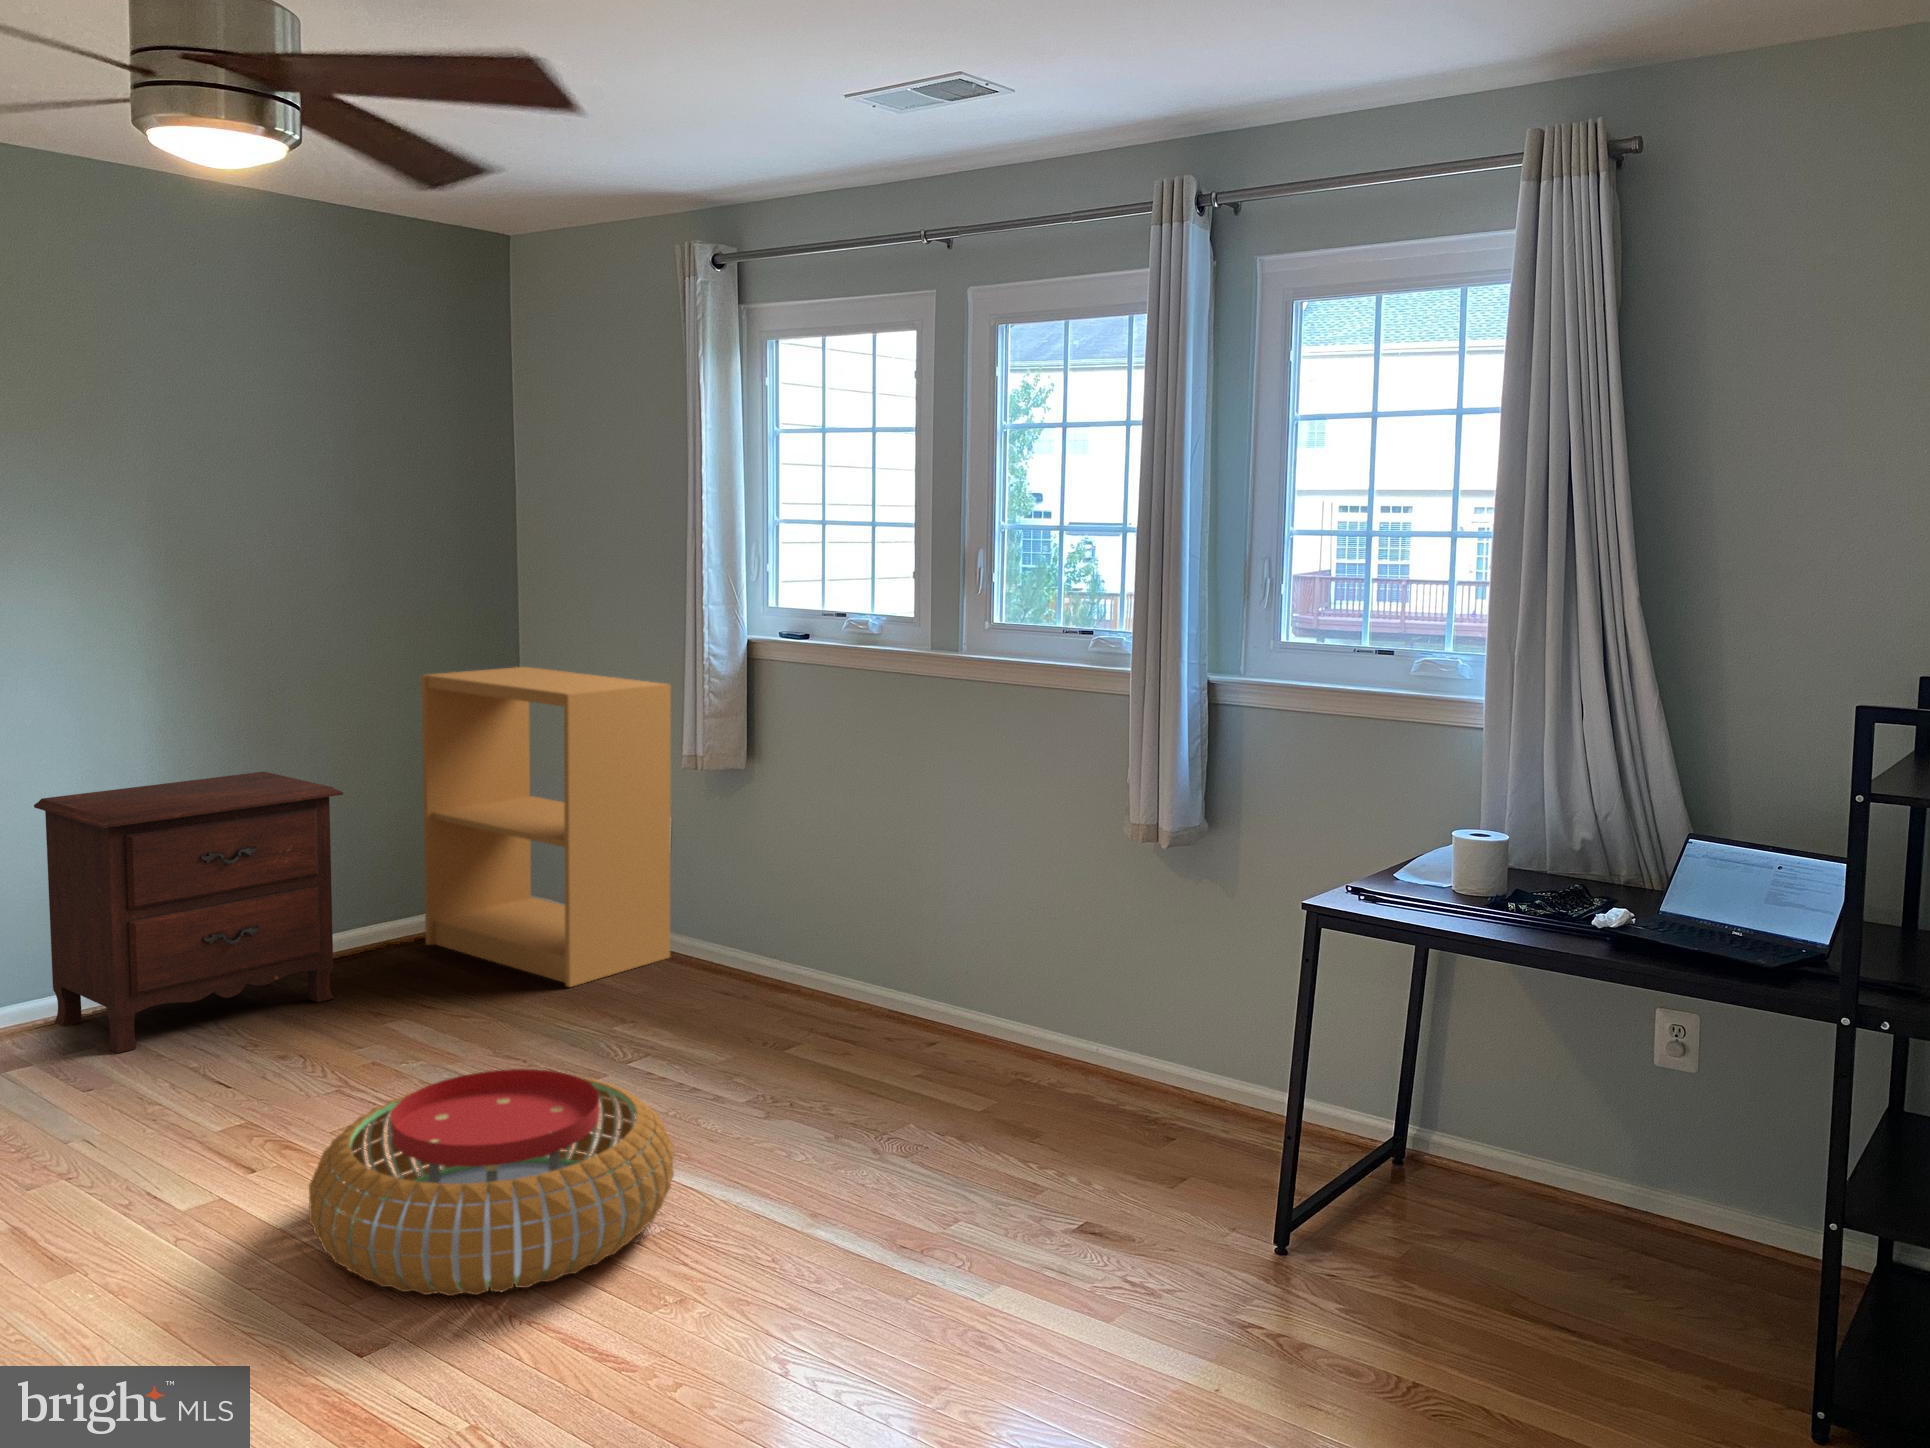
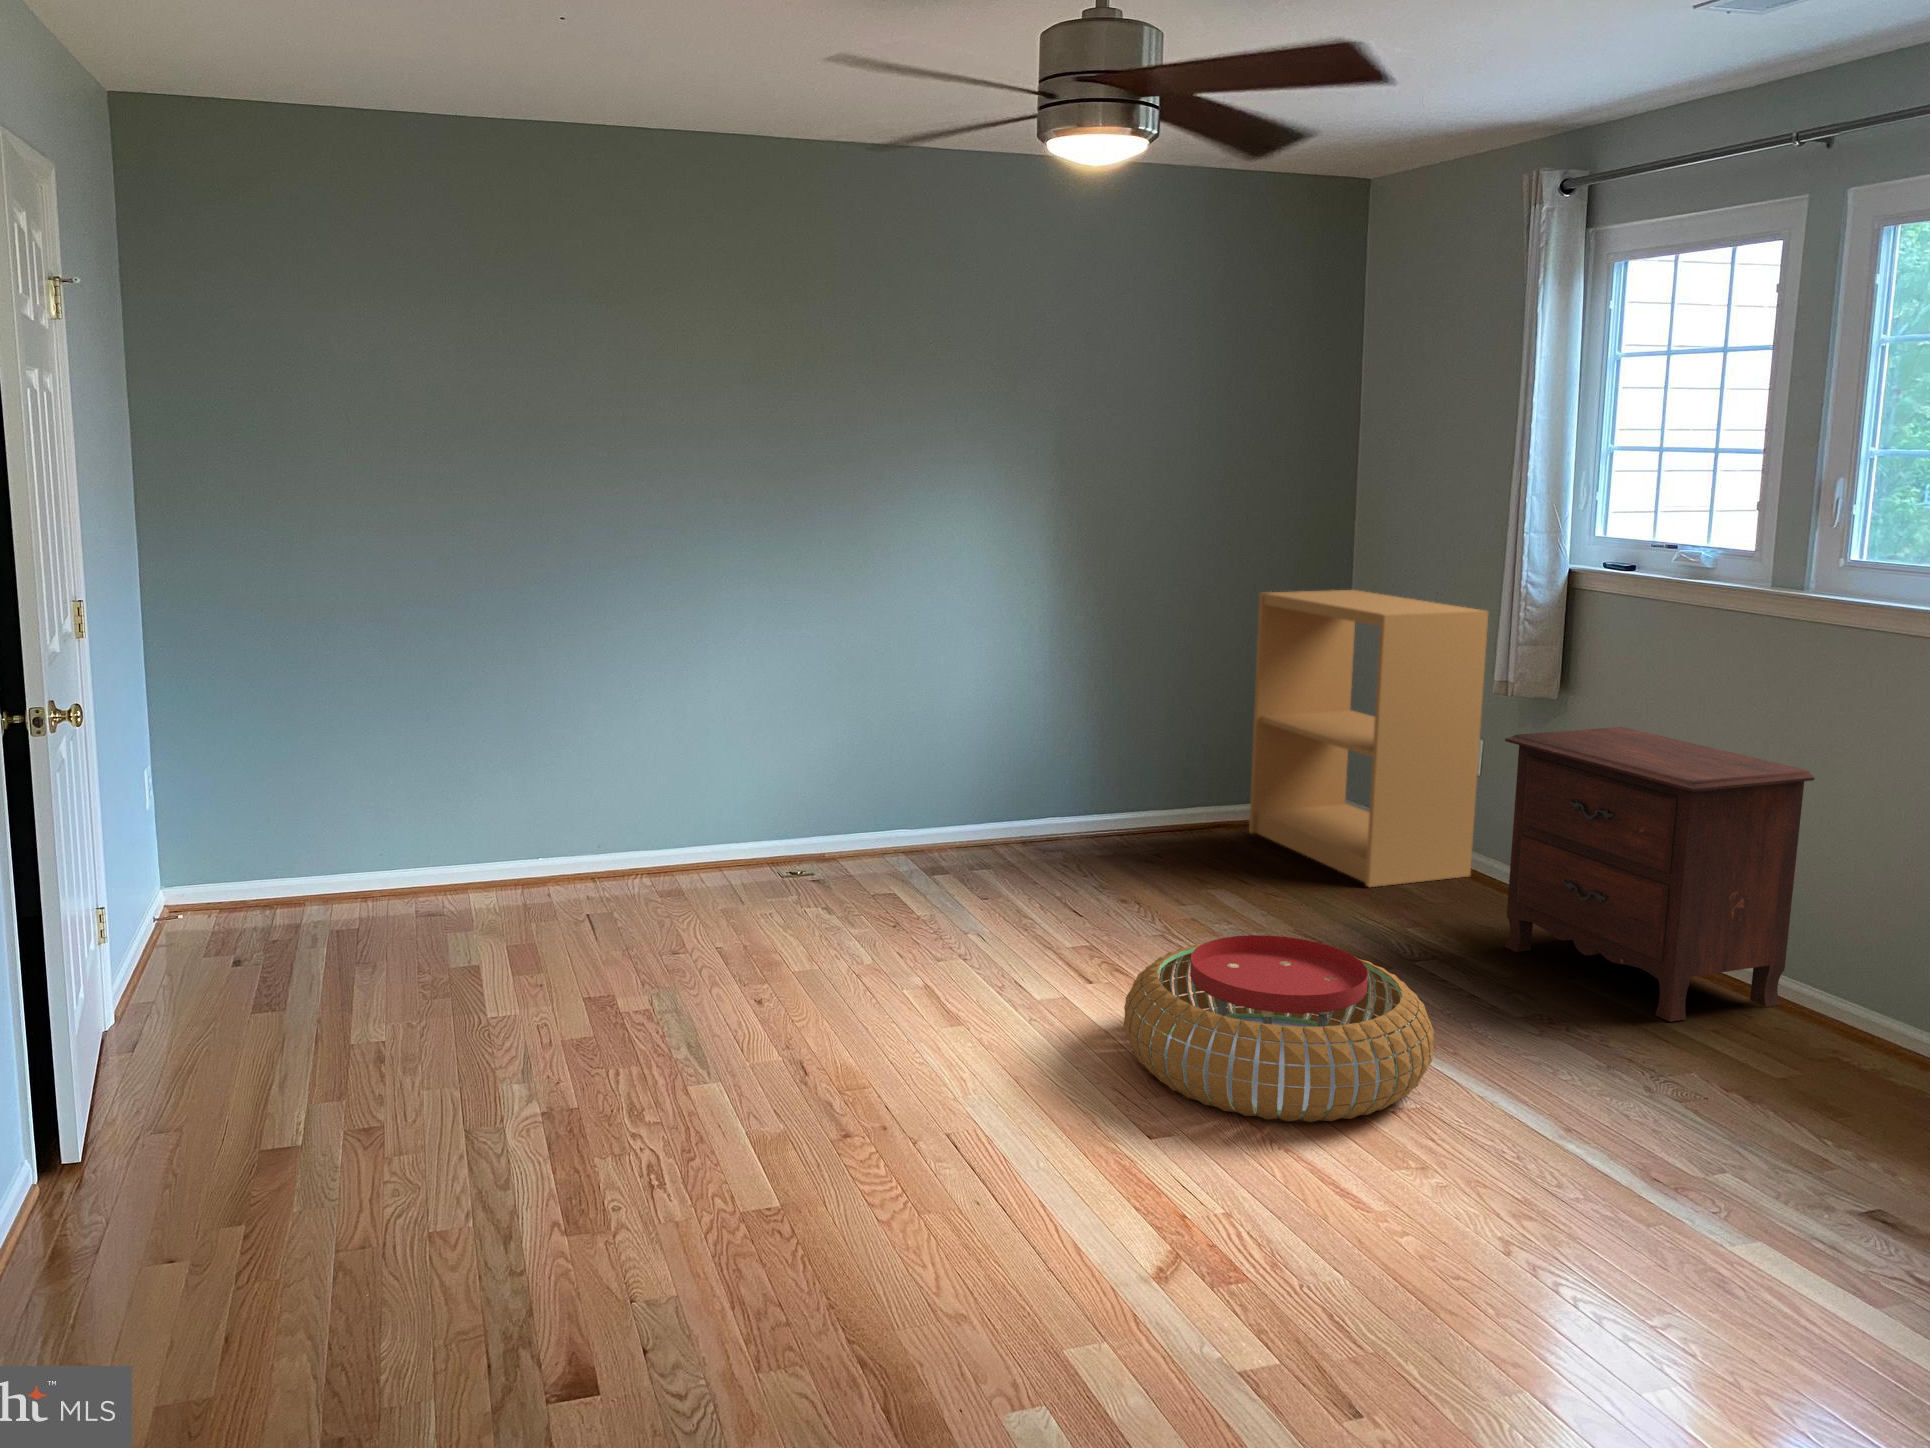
nightstand: present [34,772,343,1053] -> present [1505,727,1814,1022]

